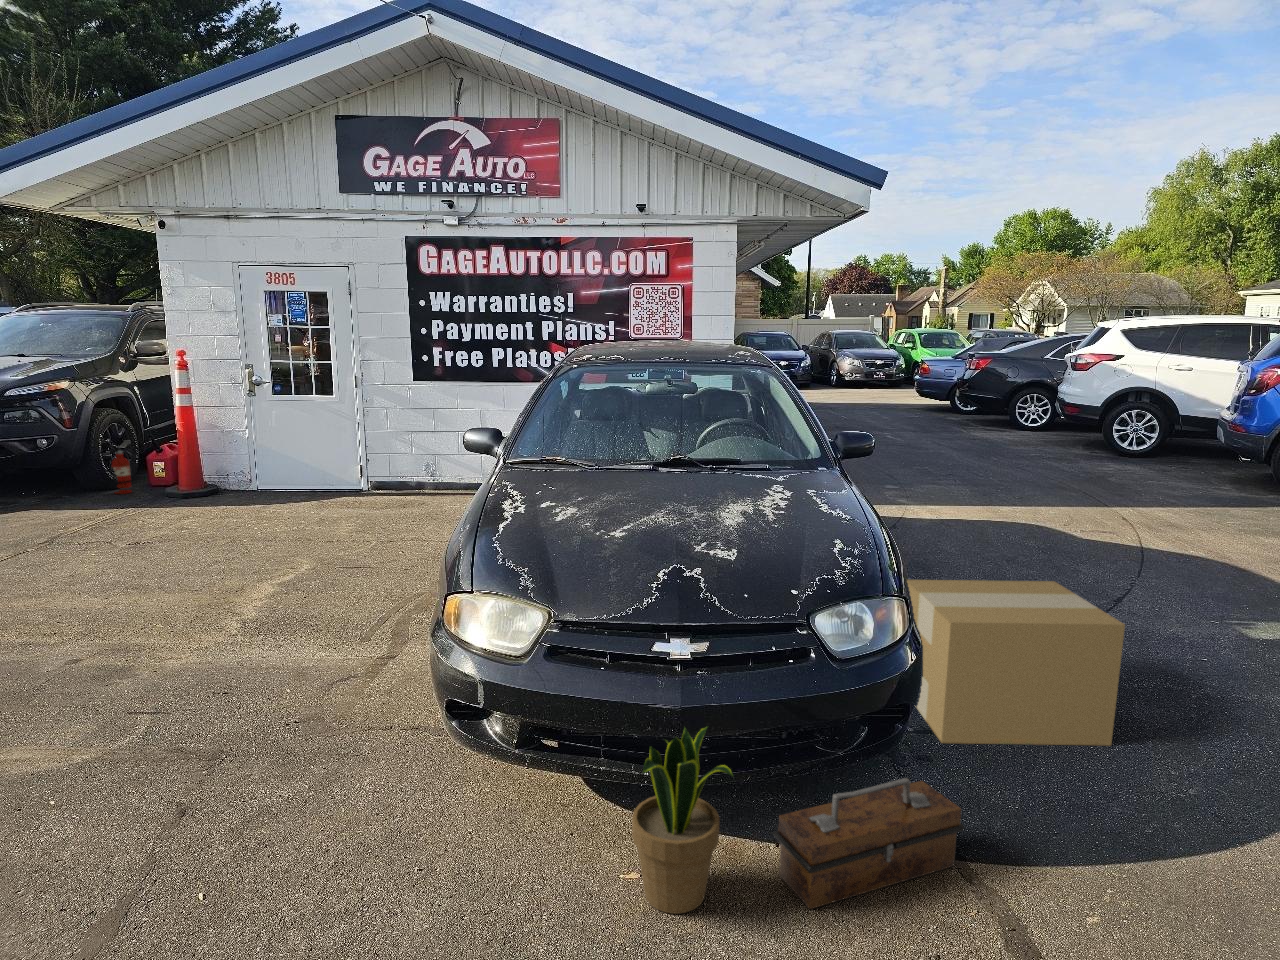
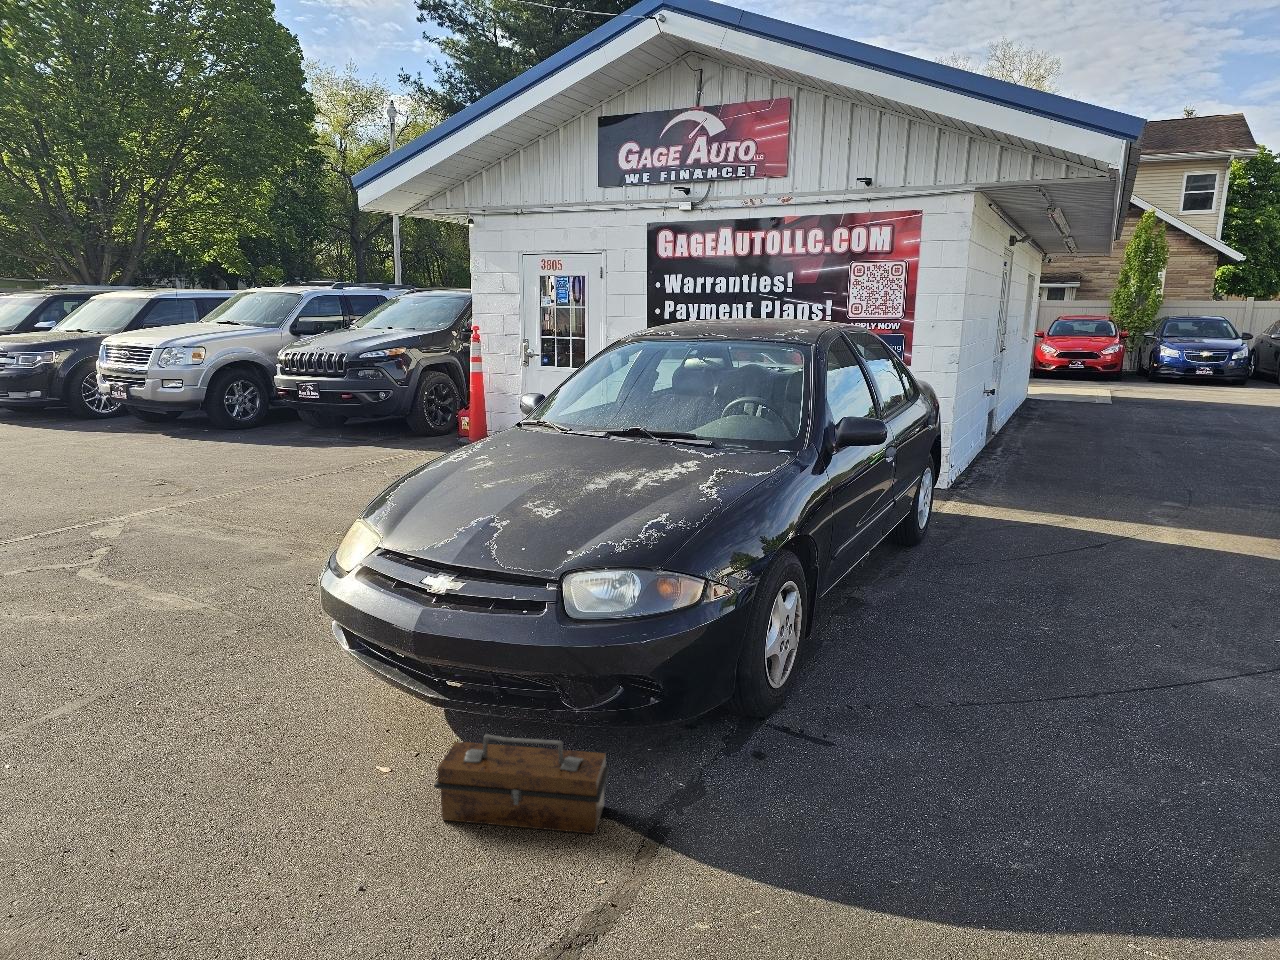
fire extinguisher: present [106,444,132,494] -> none [431,397,452,437]
cardboard box: present [907,580,1125,746] -> none [758,584,977,800]
potted plant: present [632,727,734,914] -> none [320,649,414,792]

